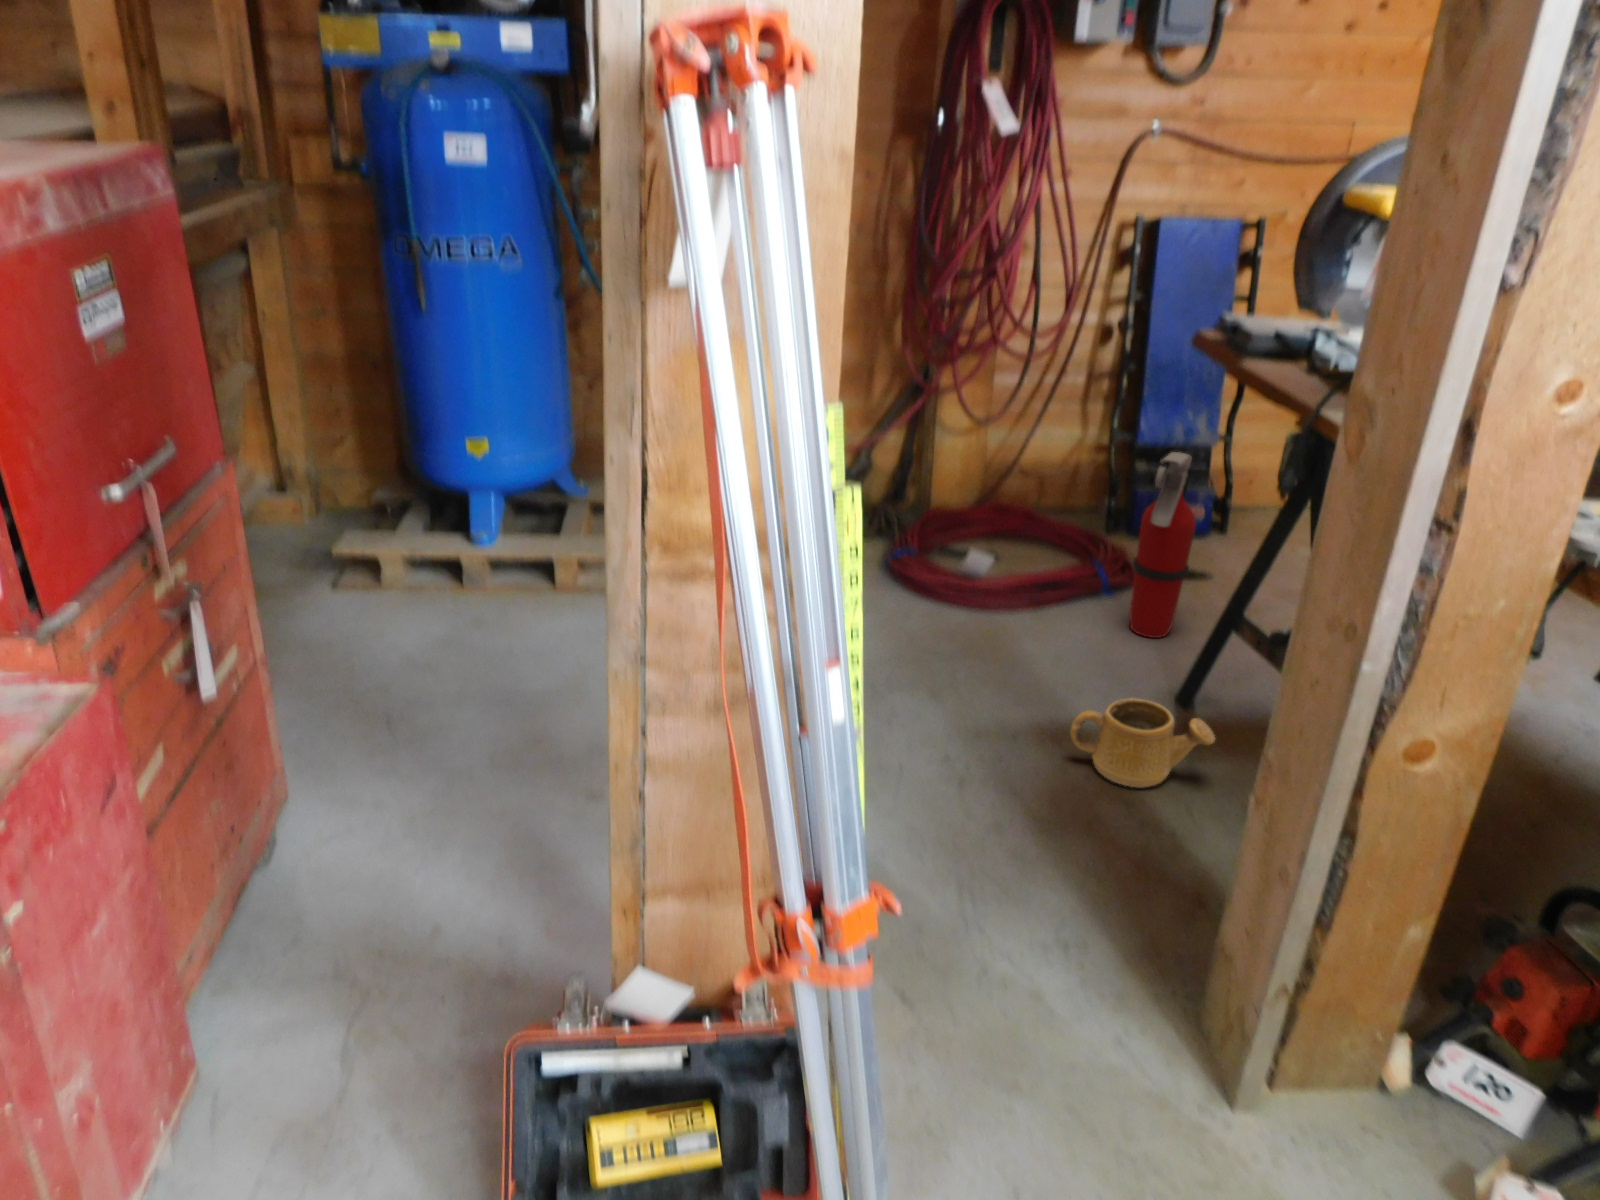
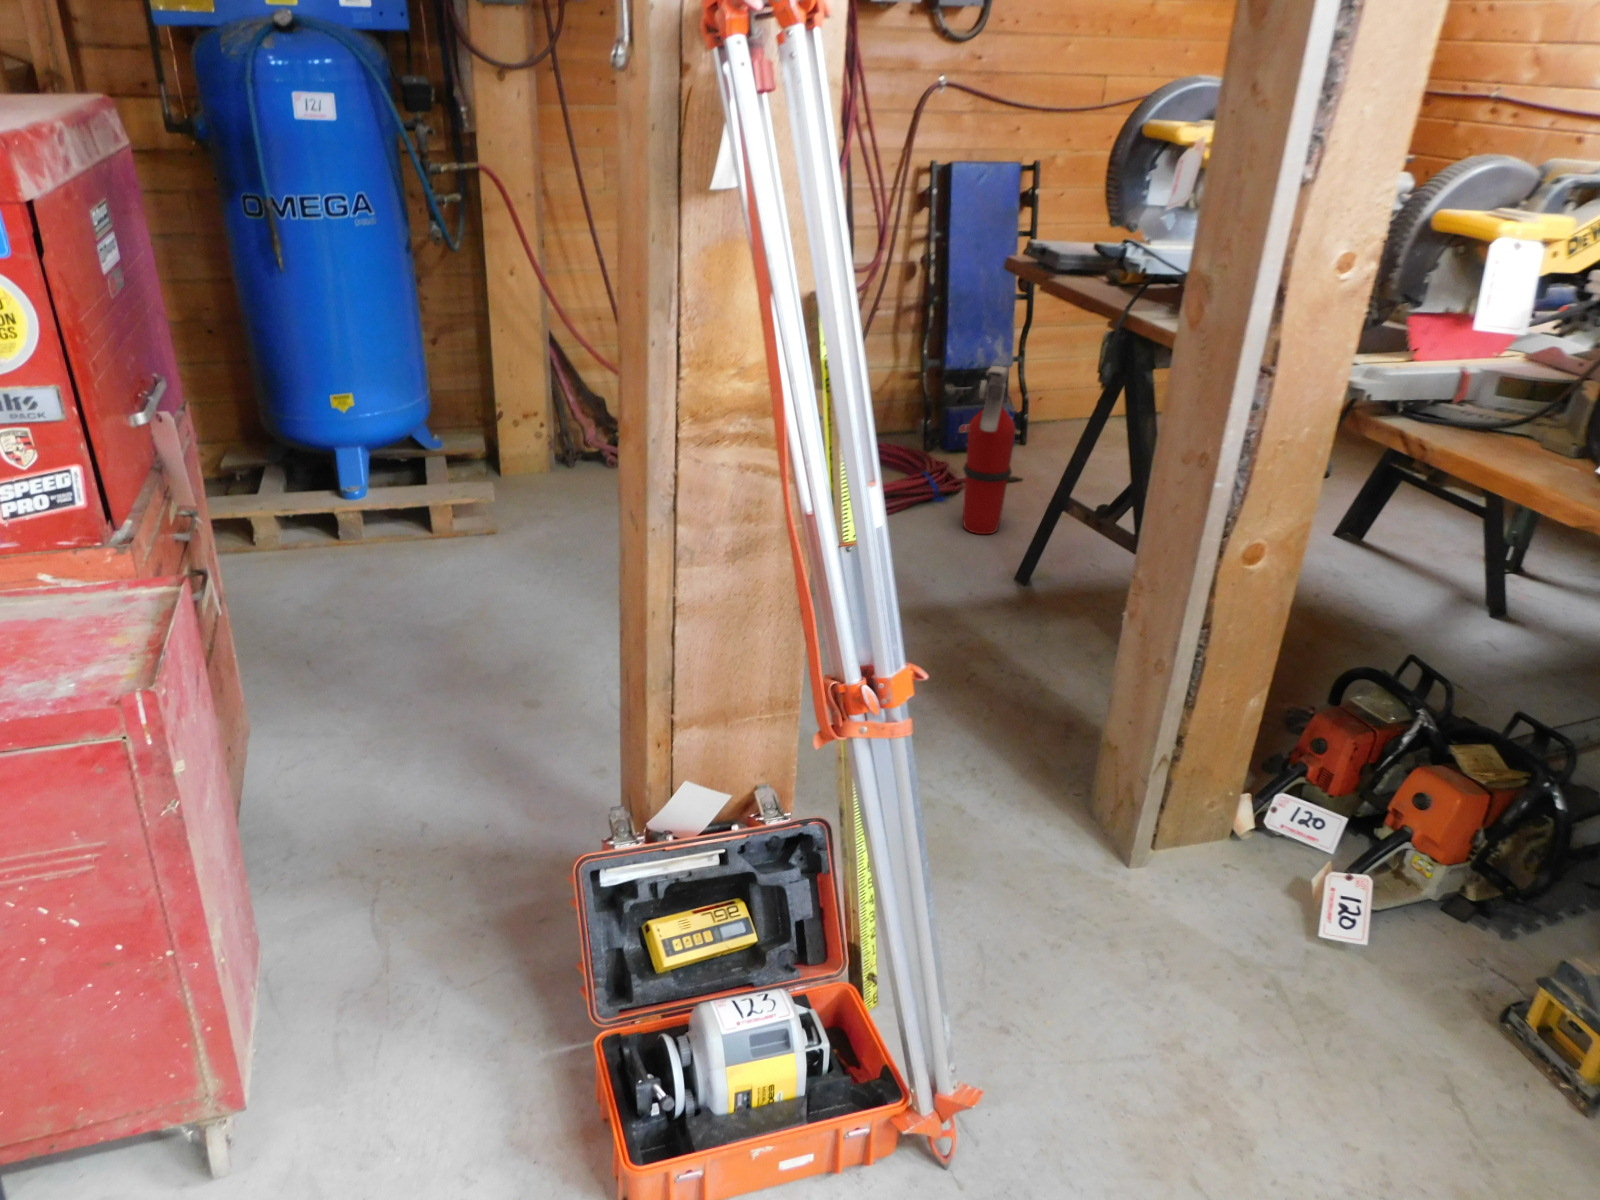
watering can: present [1070,698,1215,787] -> none [940,575,1061,650]

